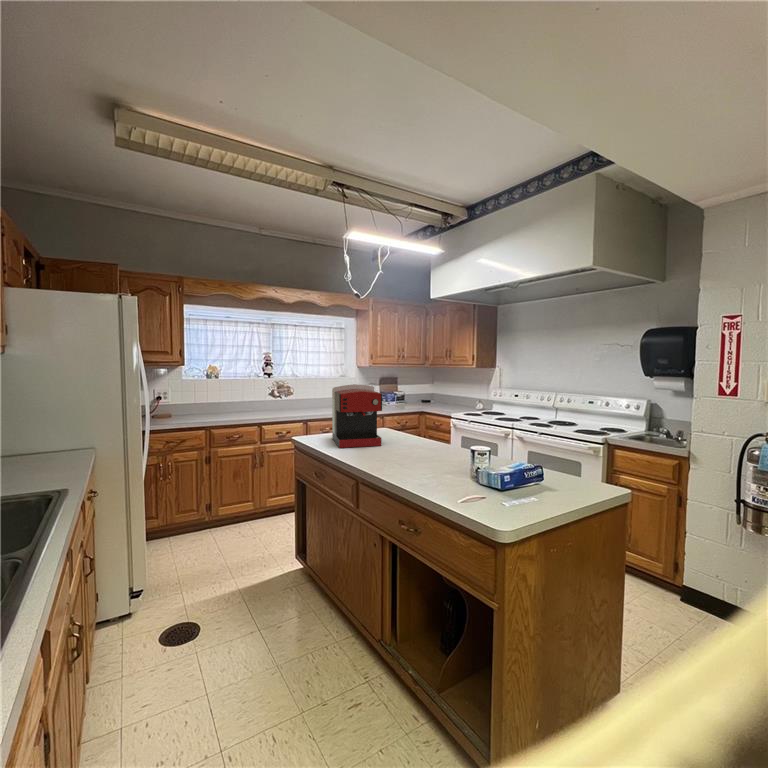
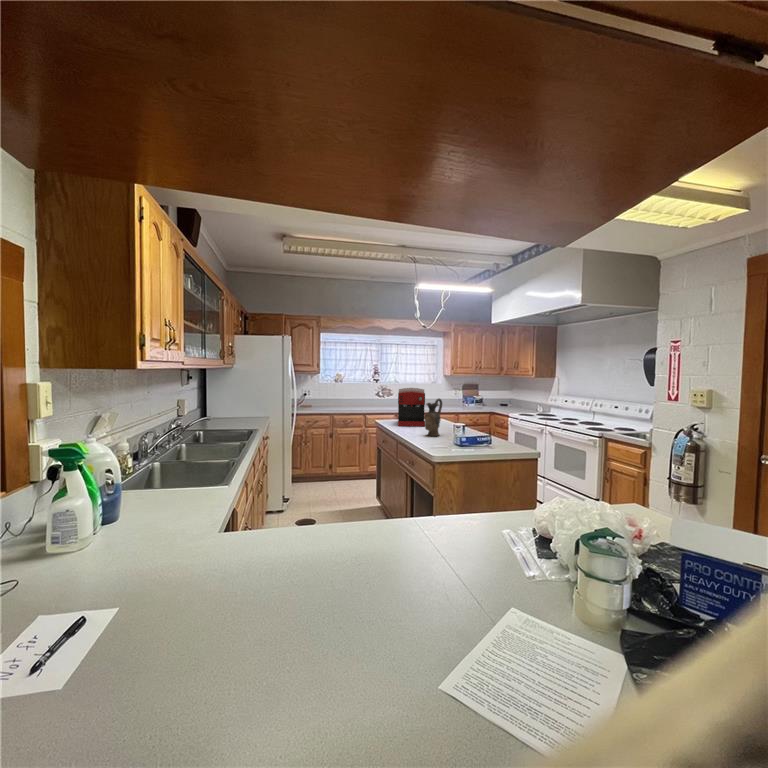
ceramic pitcher: none [402,402,429,468] -> present [424,398,442,436]

